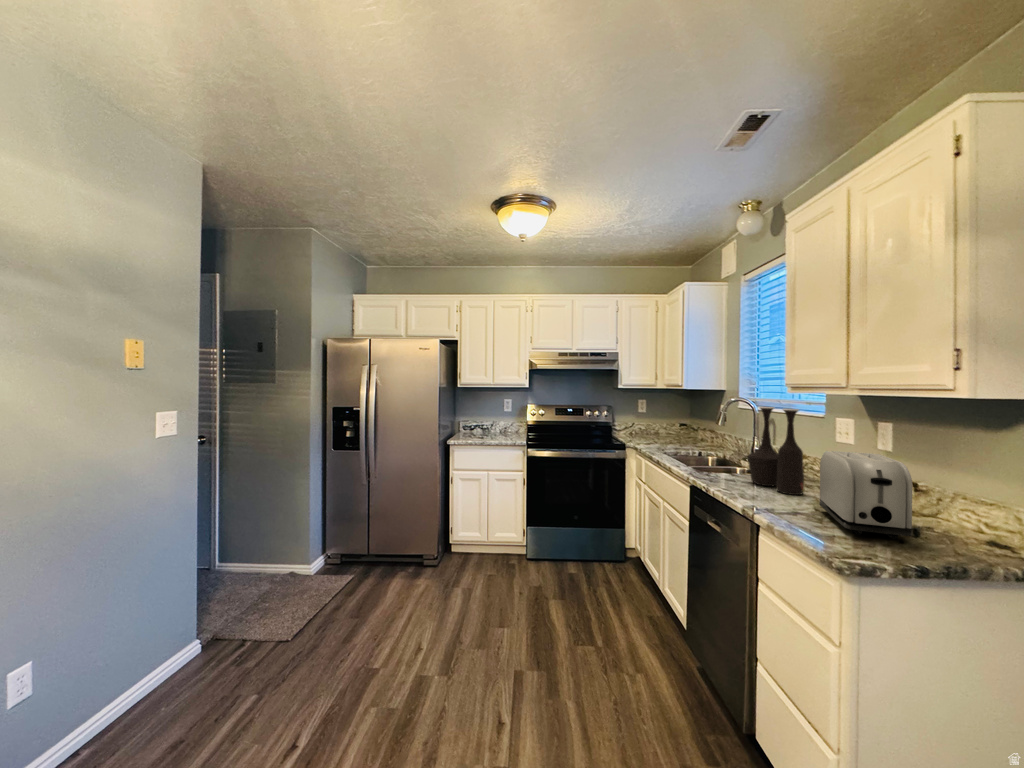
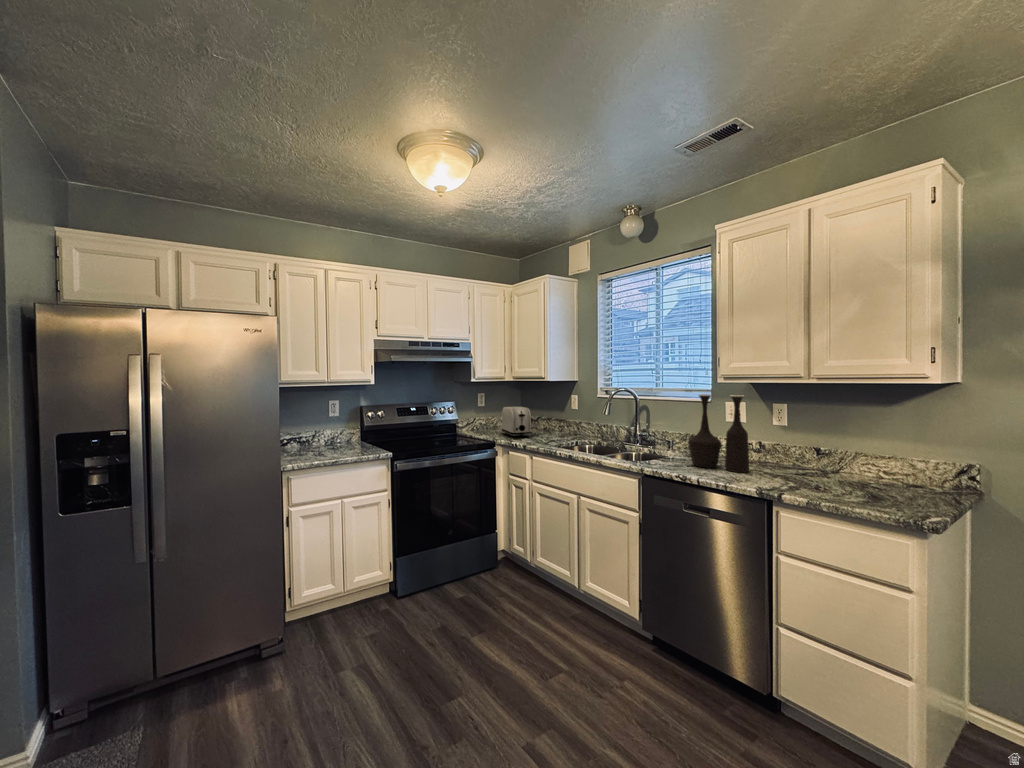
toaster: present [820,451,912,539] -> present [502,407,531,438]

